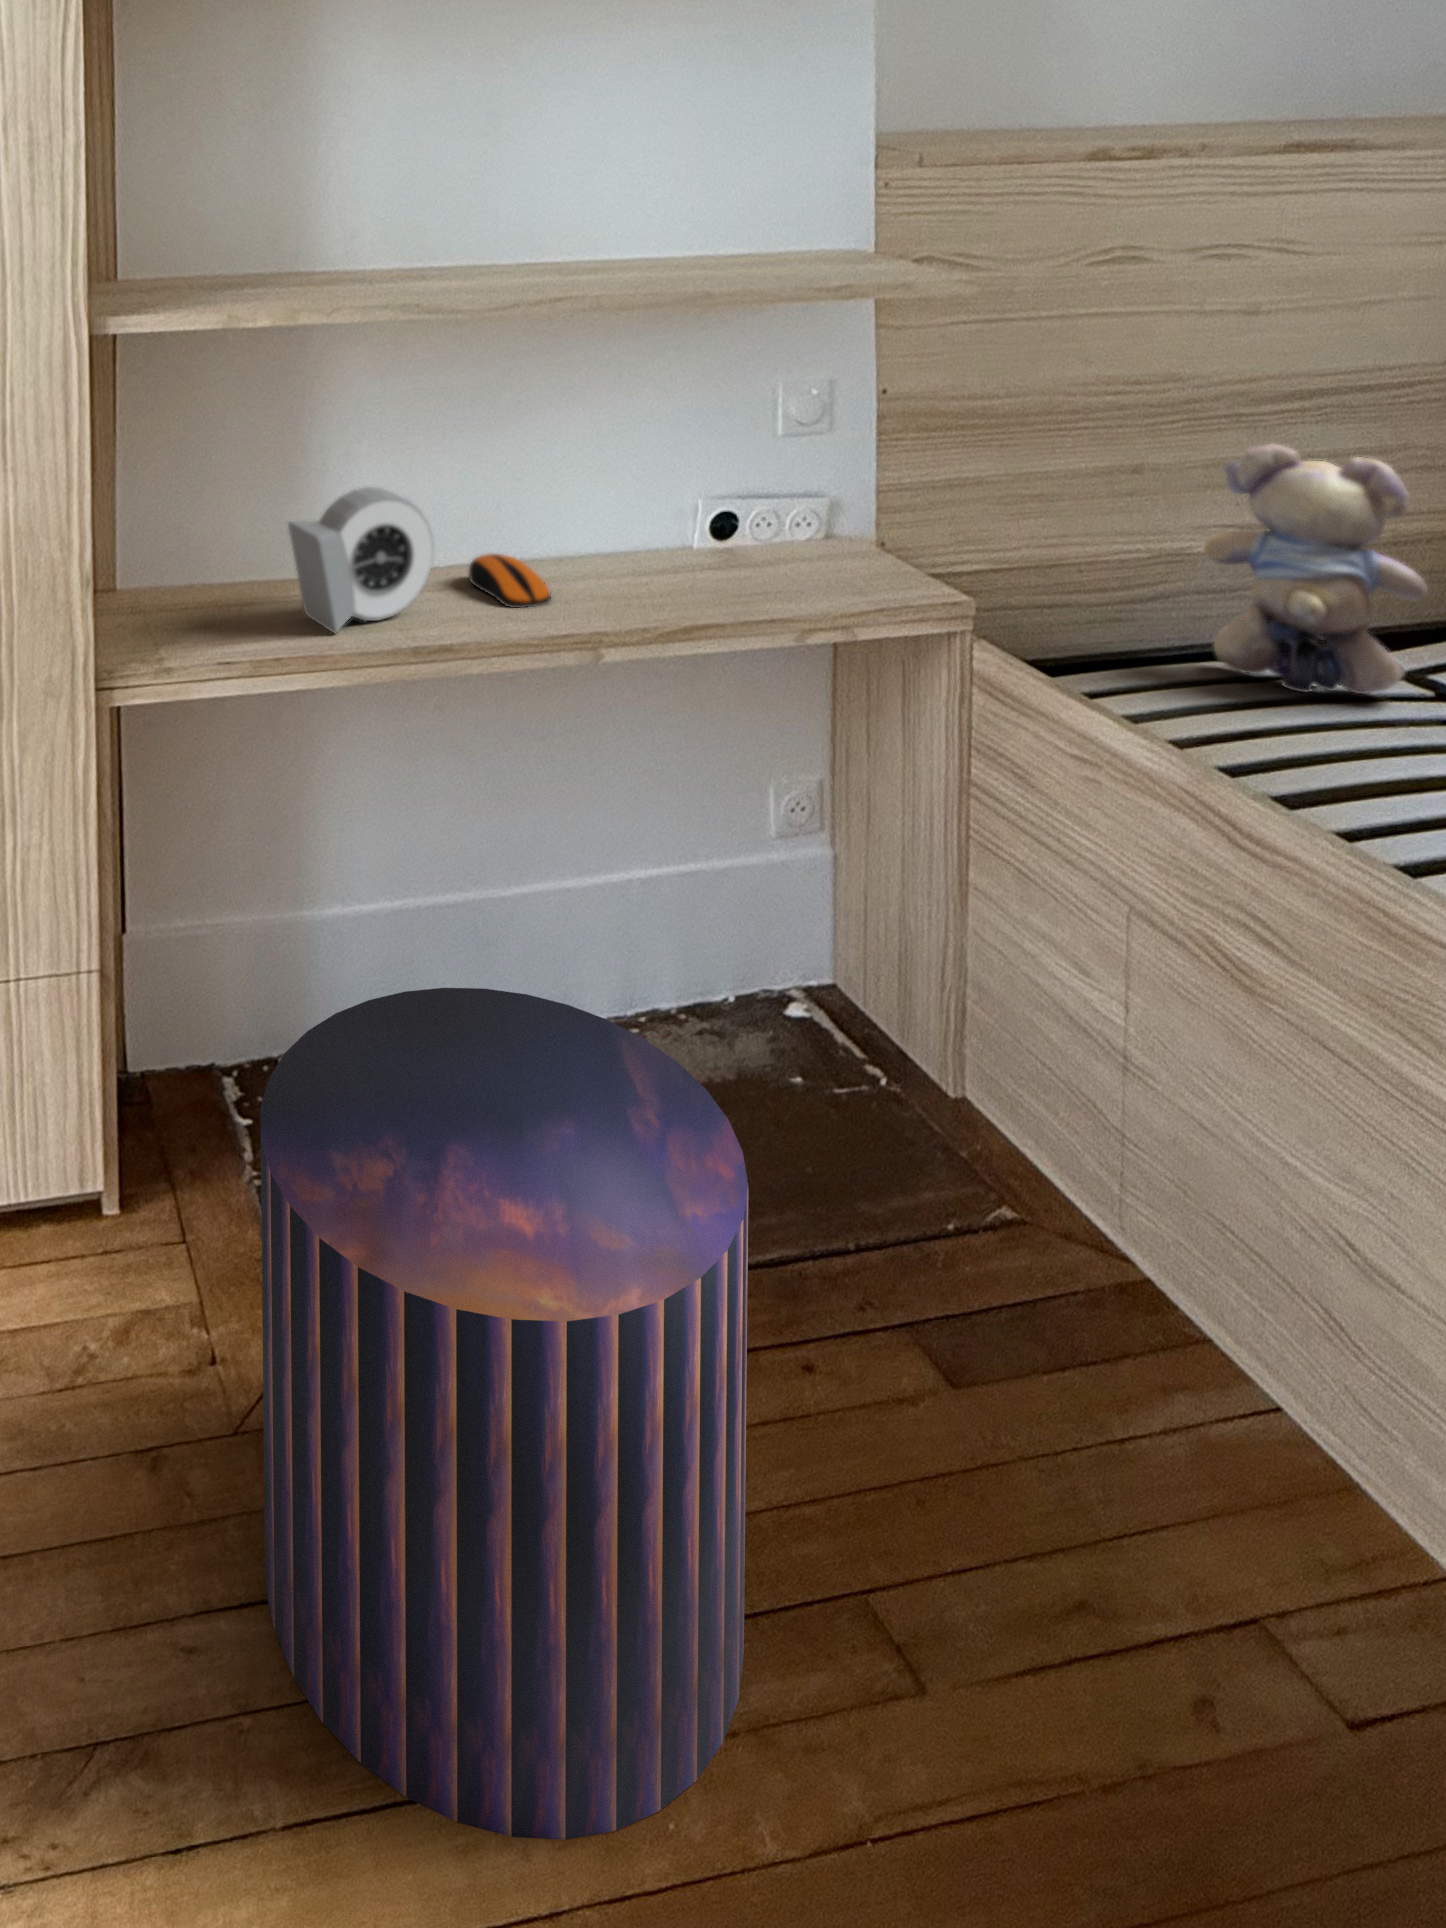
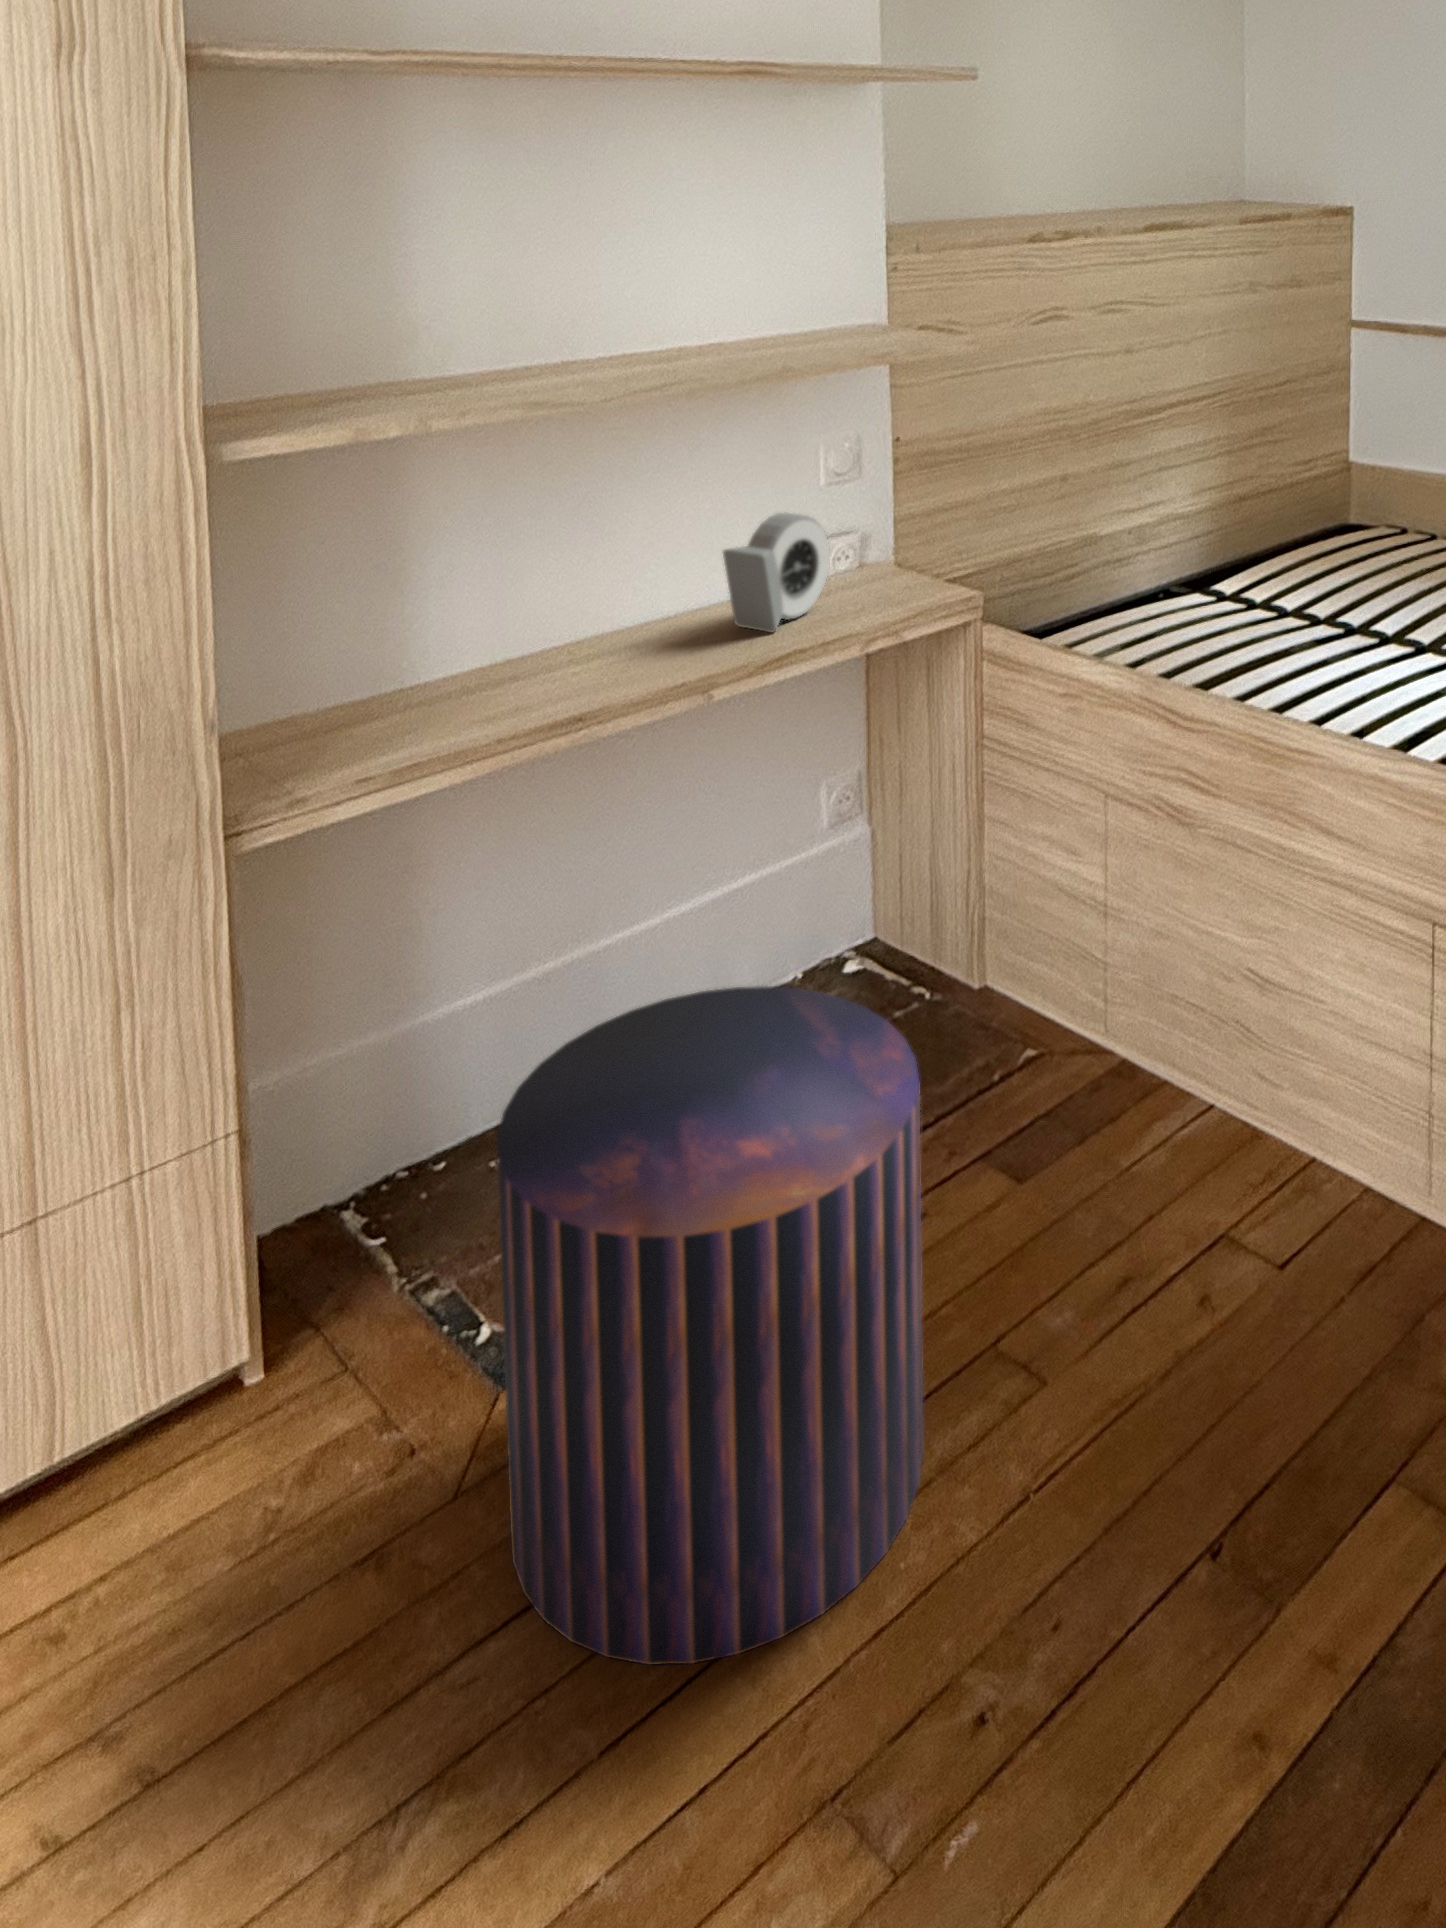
teddy bear: present [1204,444,1428,694] -> none [1117,445,1247,621]
alarm clock: present [288,487,434,633] -> present [723,512,830,633]
computer mouse: present [469,554,551,608] -> none [573,629,658,673]

